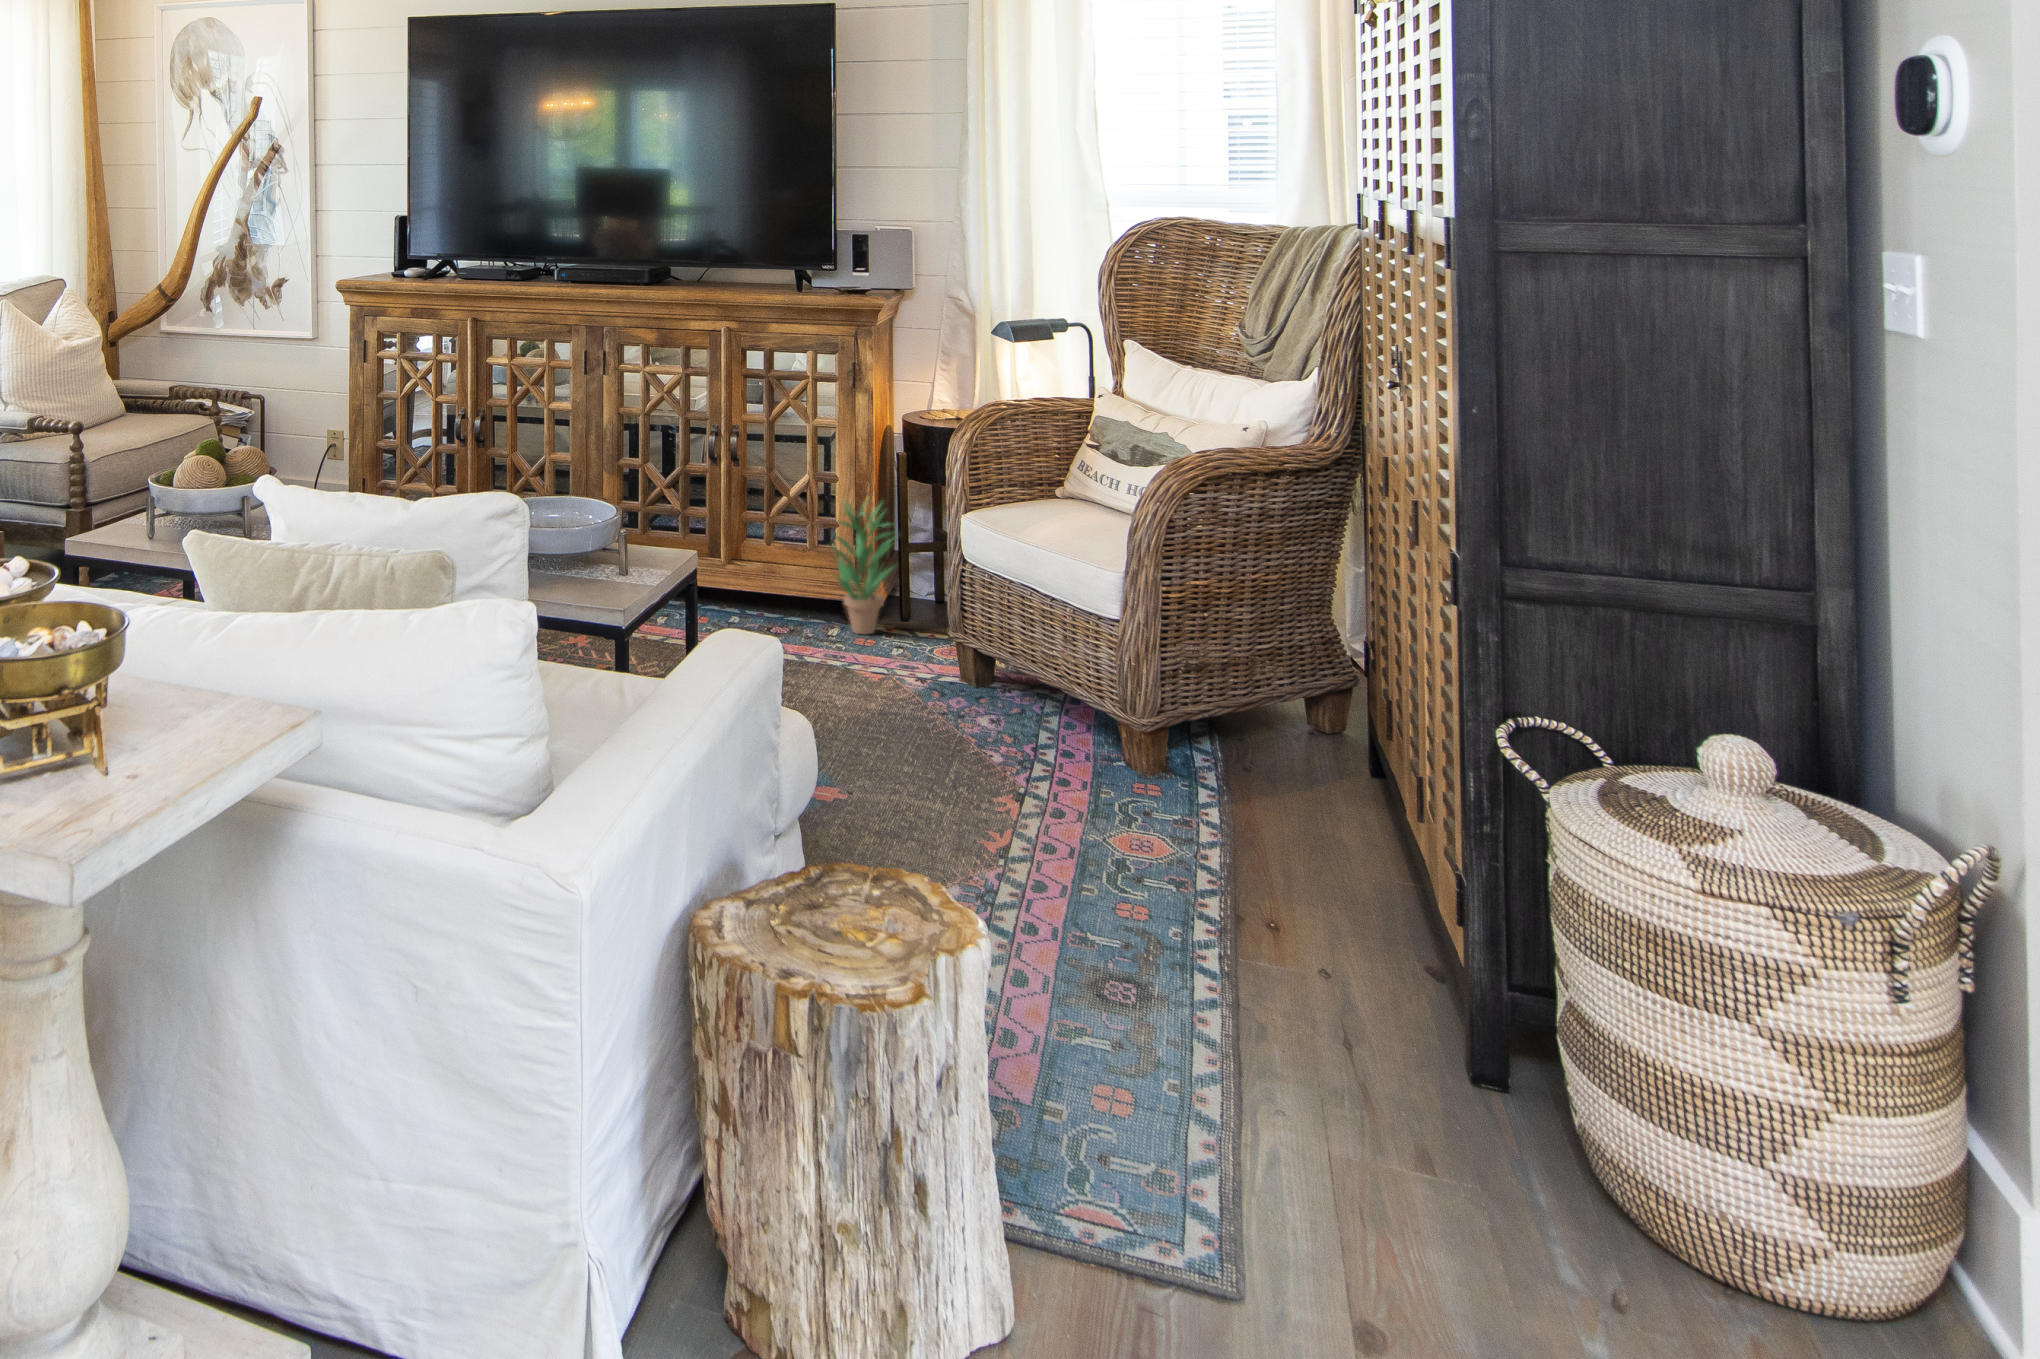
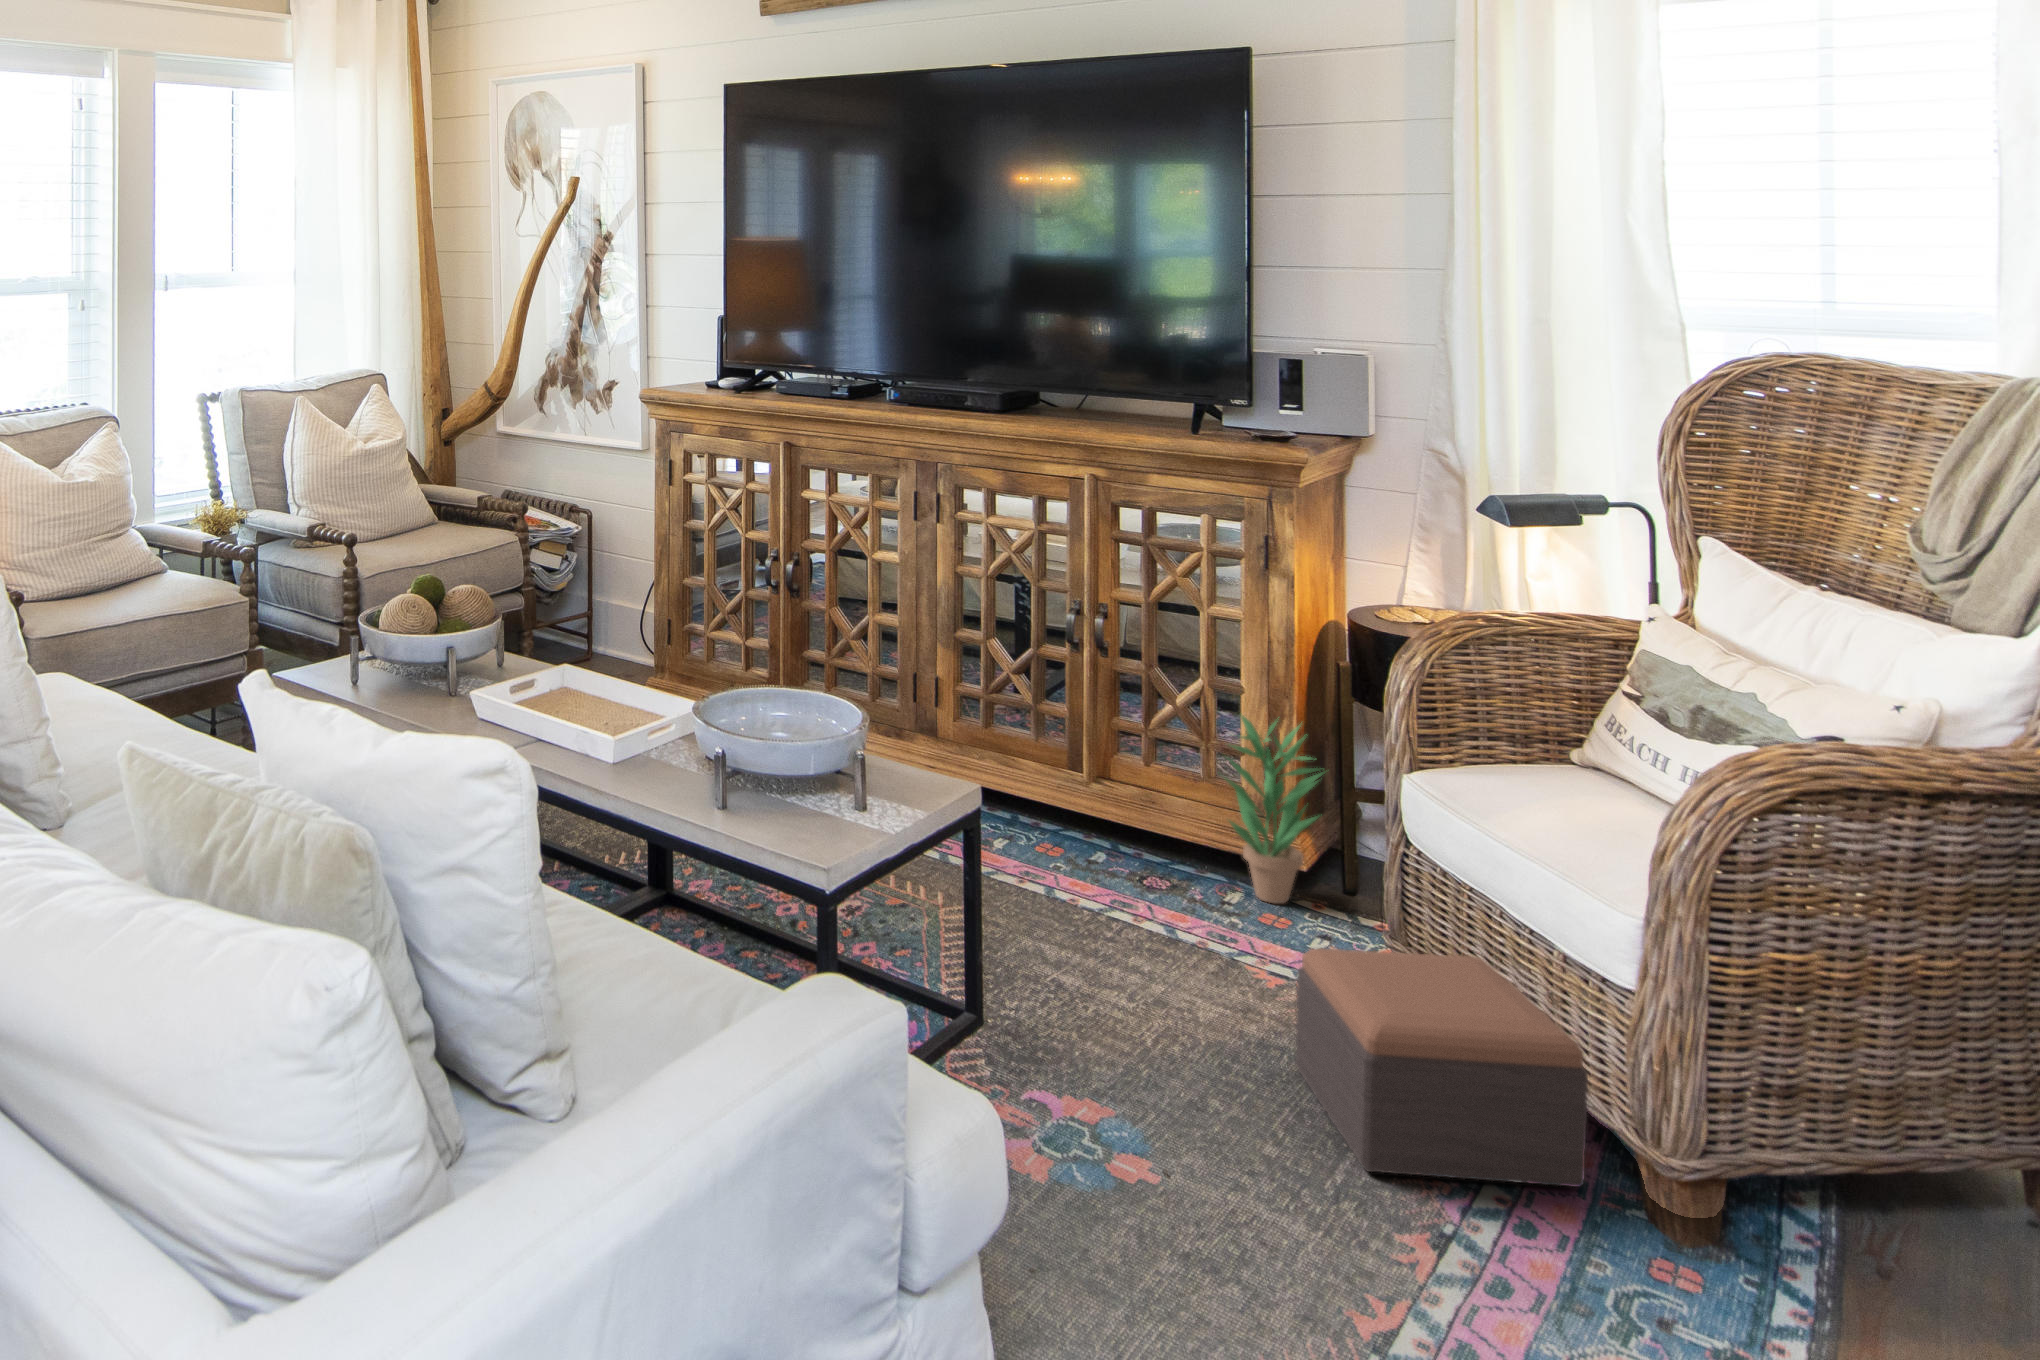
footstool: none [902,622,1078,752] -> present [1295,949,1588,1187]

